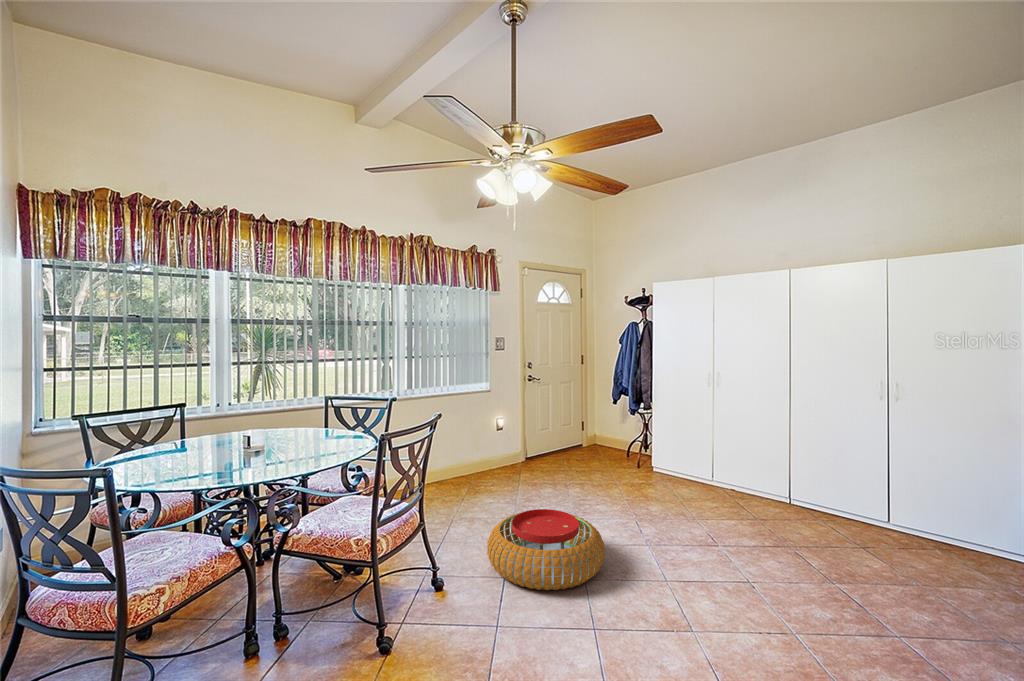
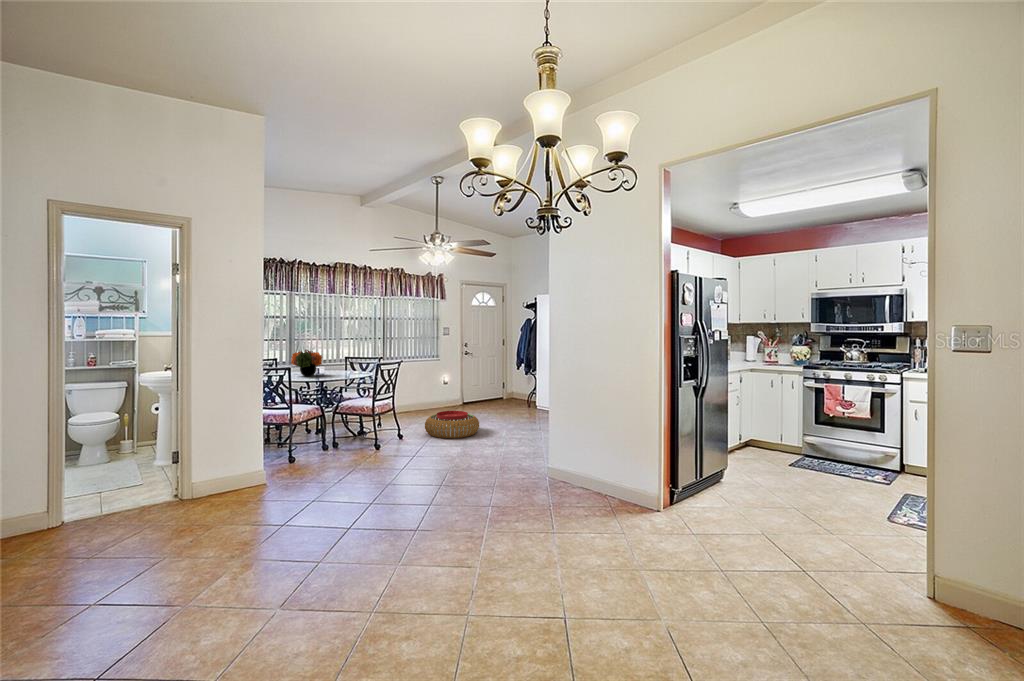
flower arrangement: none [173,393,258,458] -> present [291,349,322,376]

